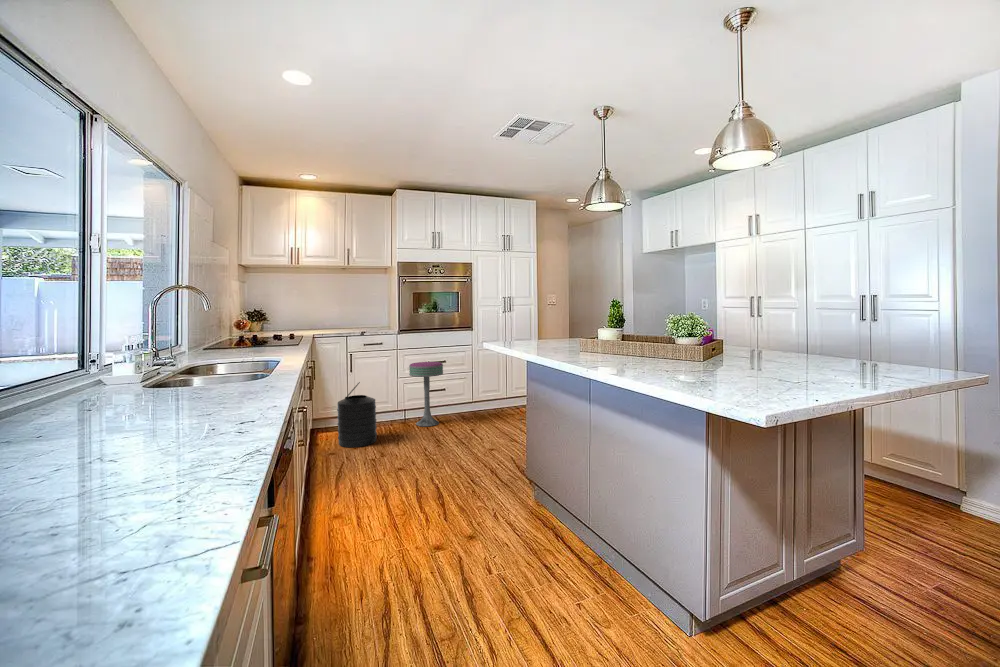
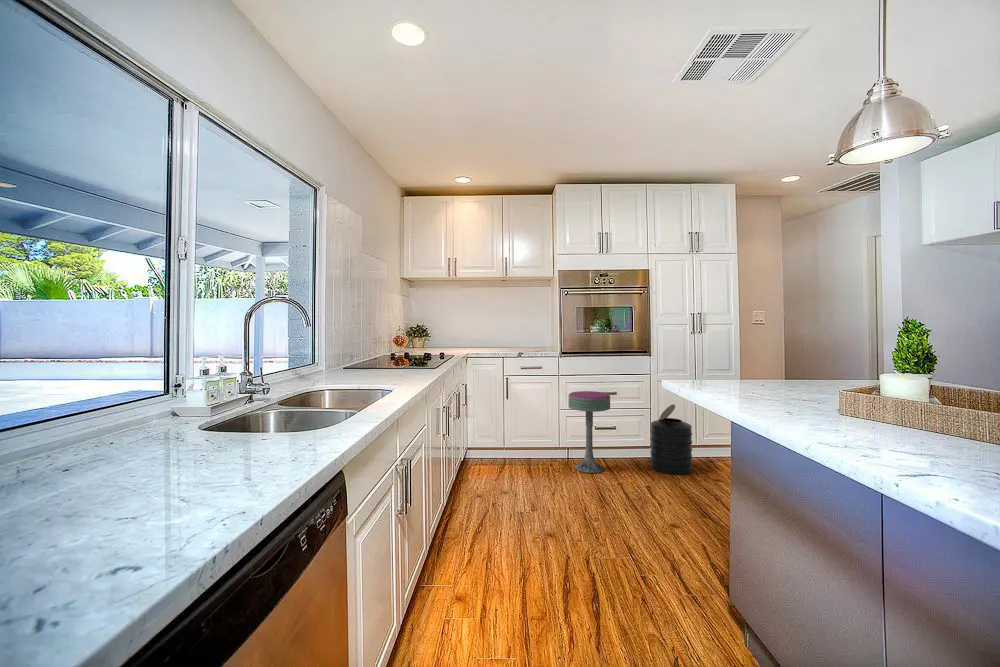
trash can: present [337,382,377,447] -> present [650,404,692,475]

